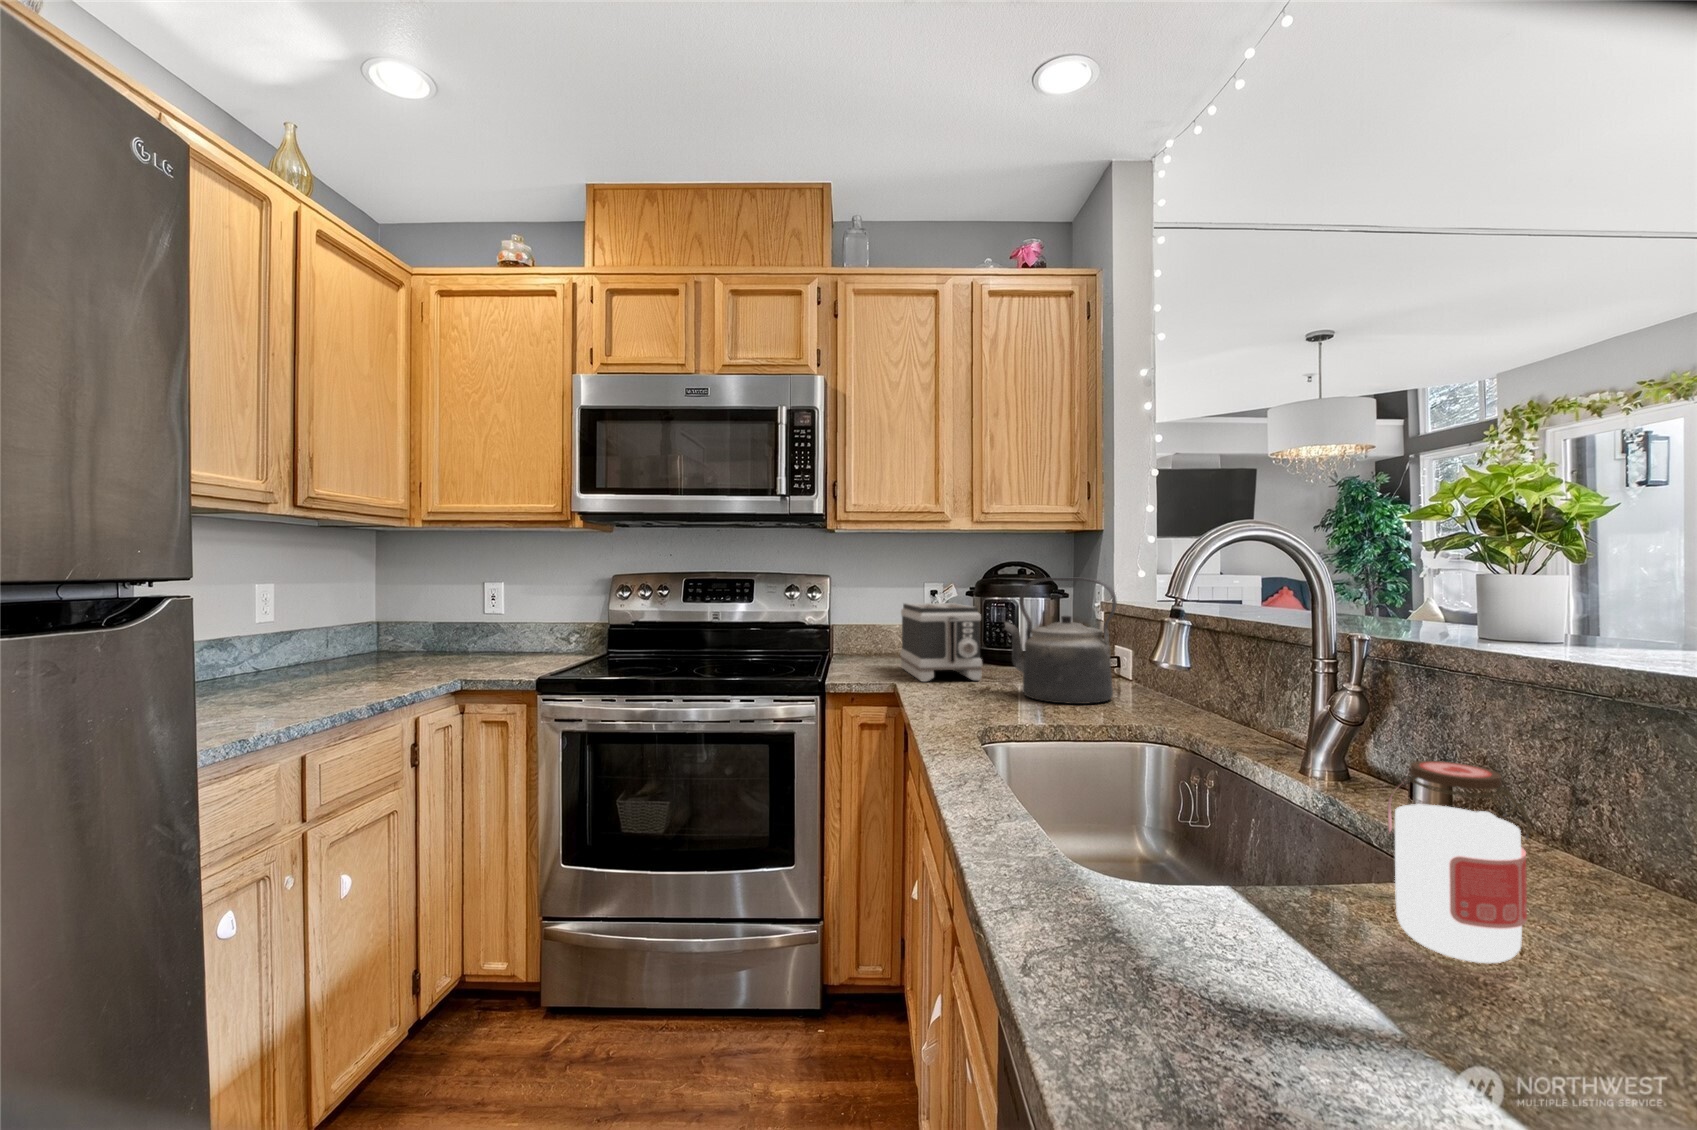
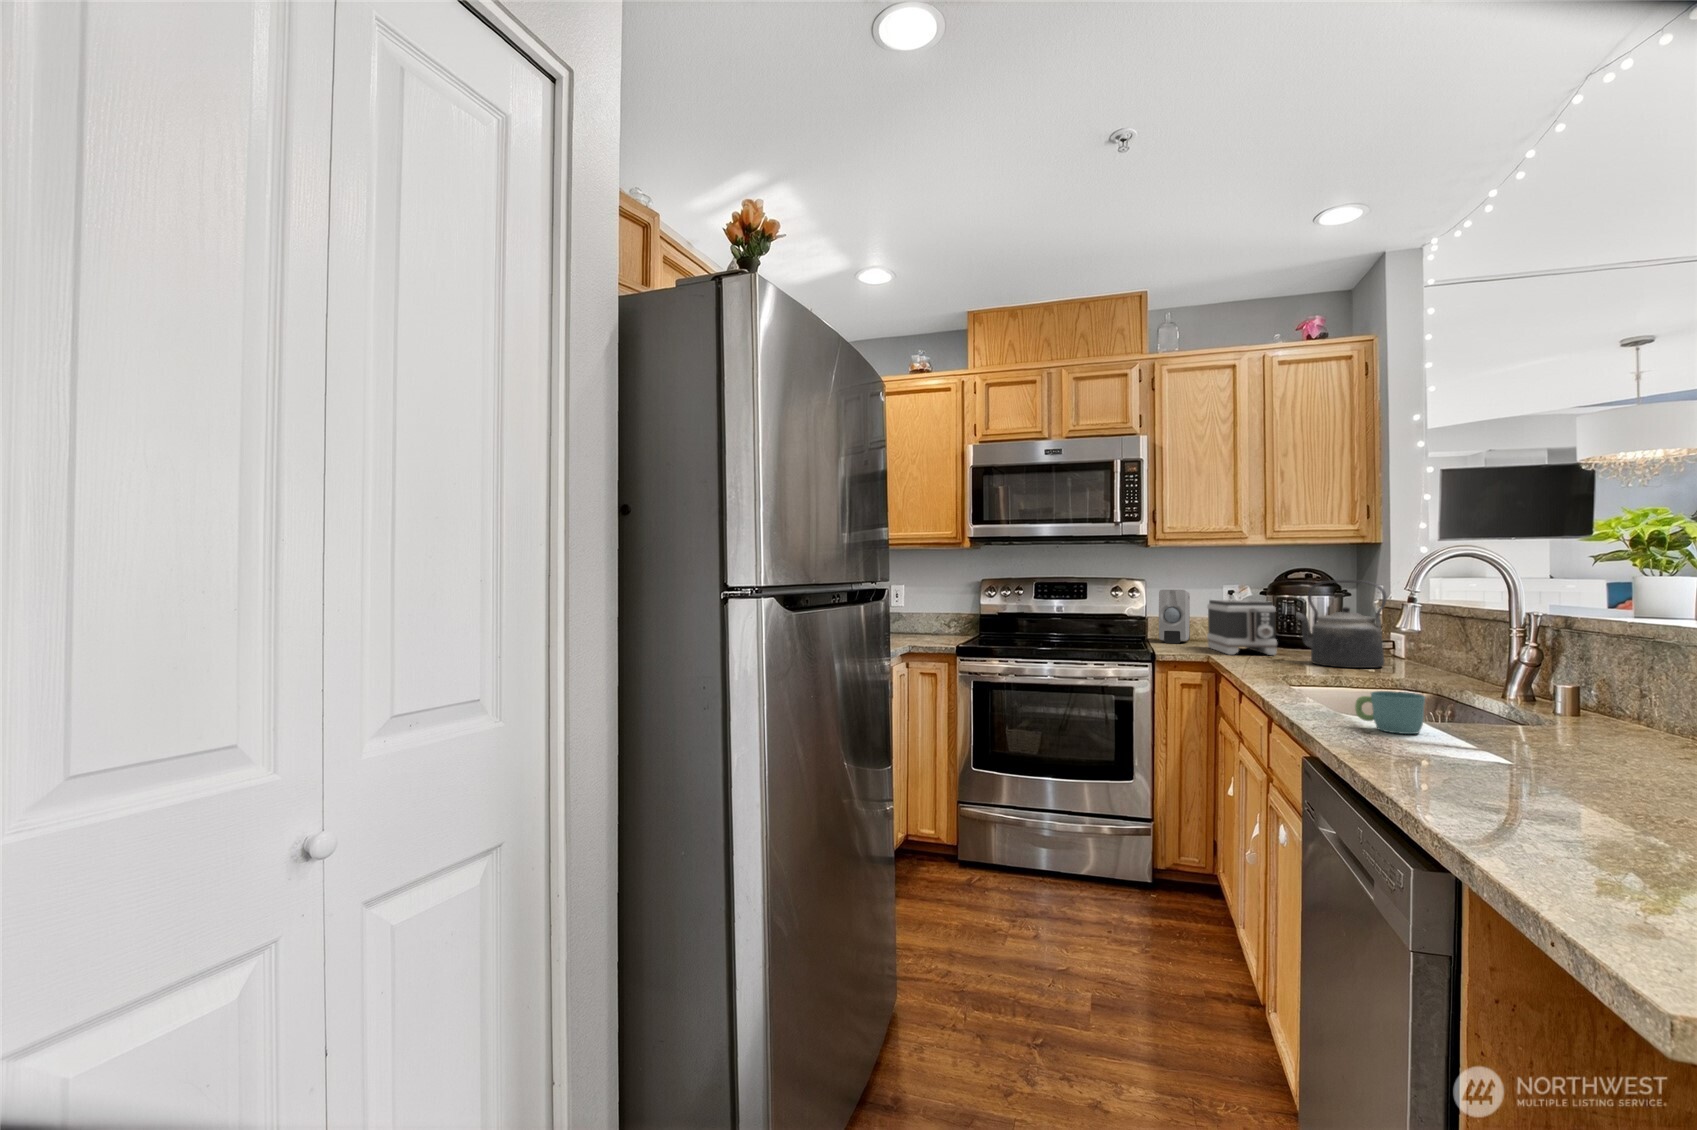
soap dispenser: none [845,589,886,661] -> present [1159,589,1190,643]
jar: present [1387,761,1530,963] -> none [1489,658,1551,737]
mug: none [1116,856,1282,997] -> present [1355,691,1425,734]

